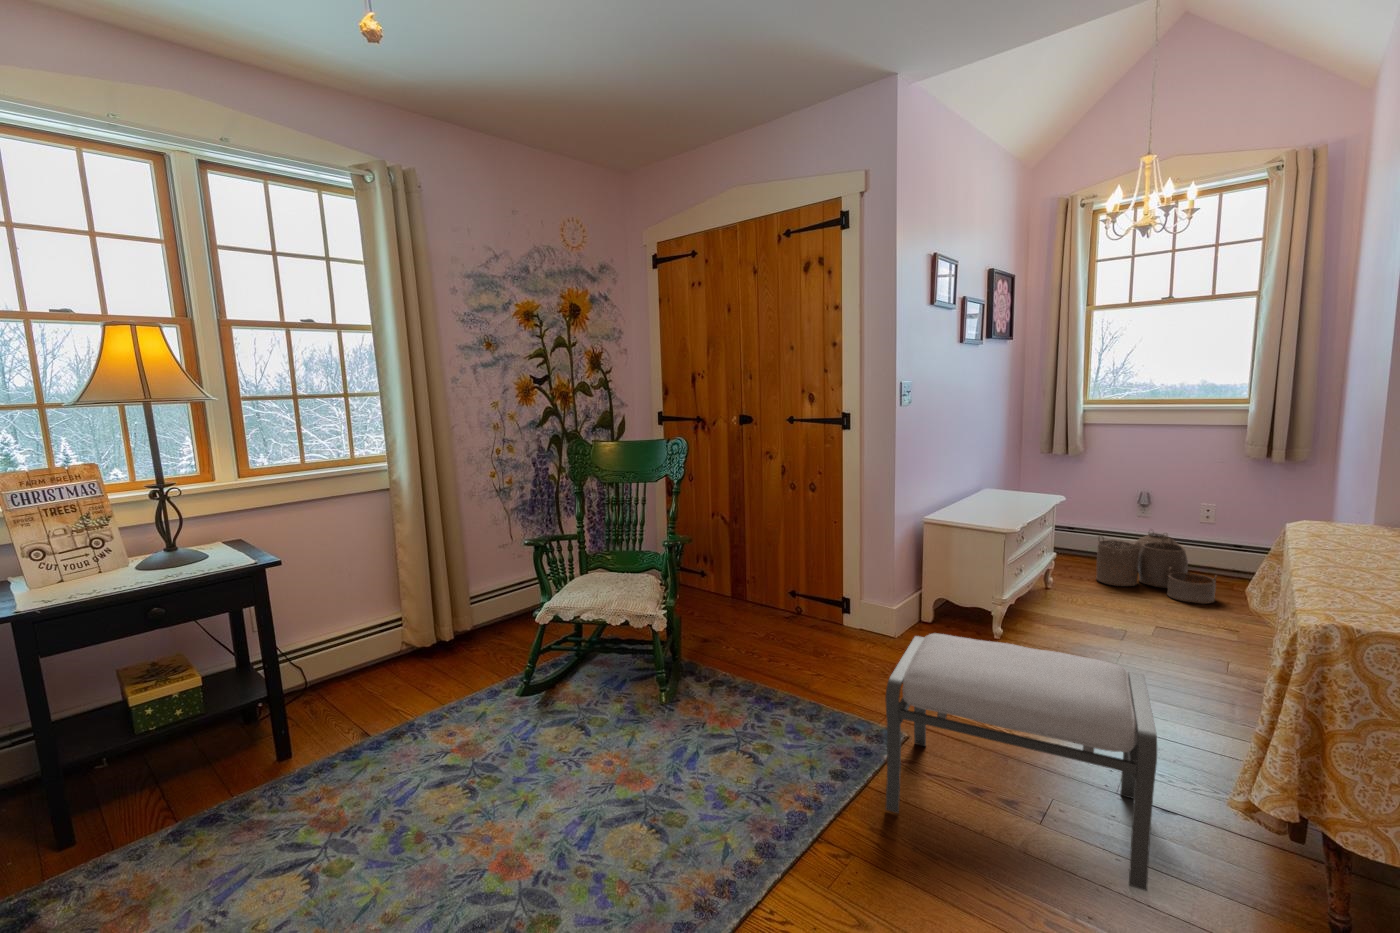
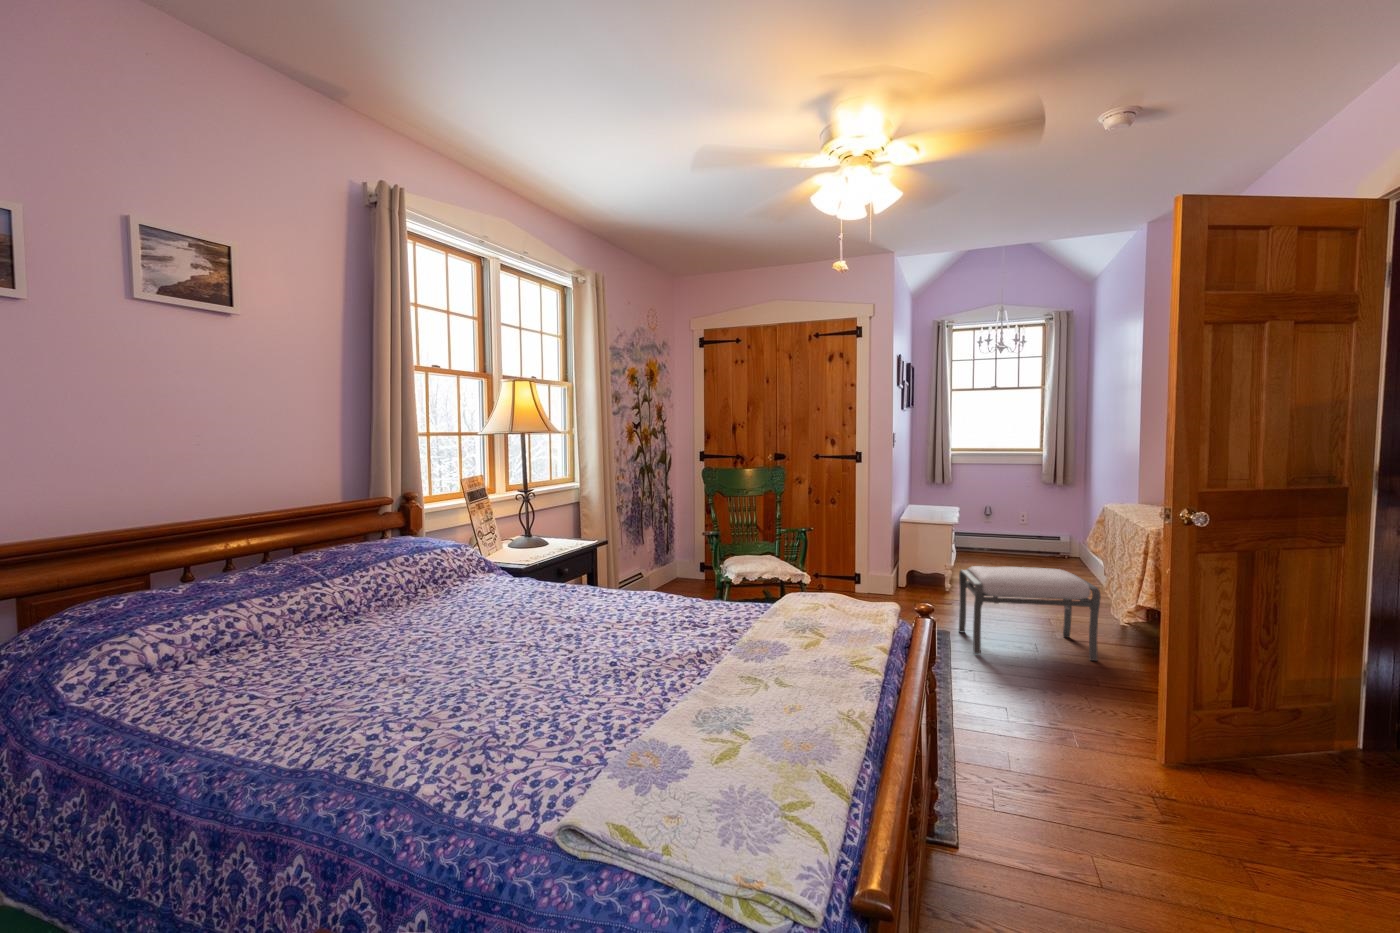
woven basket: present [1096,533,1216,604] -> none [973,528,1041,567]

